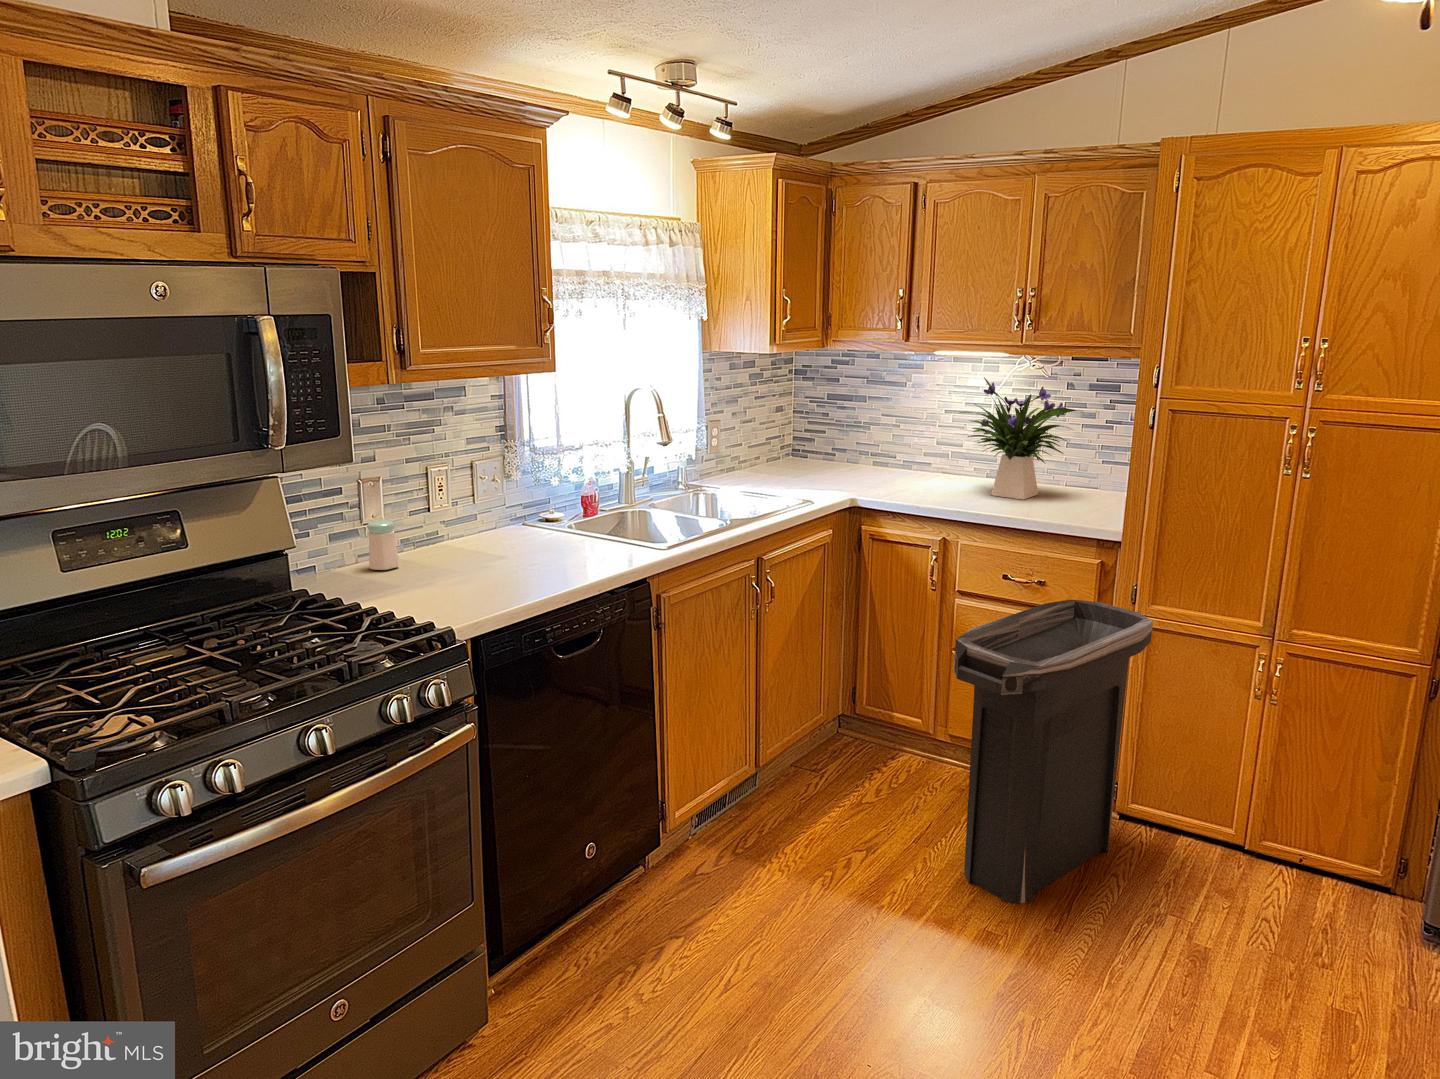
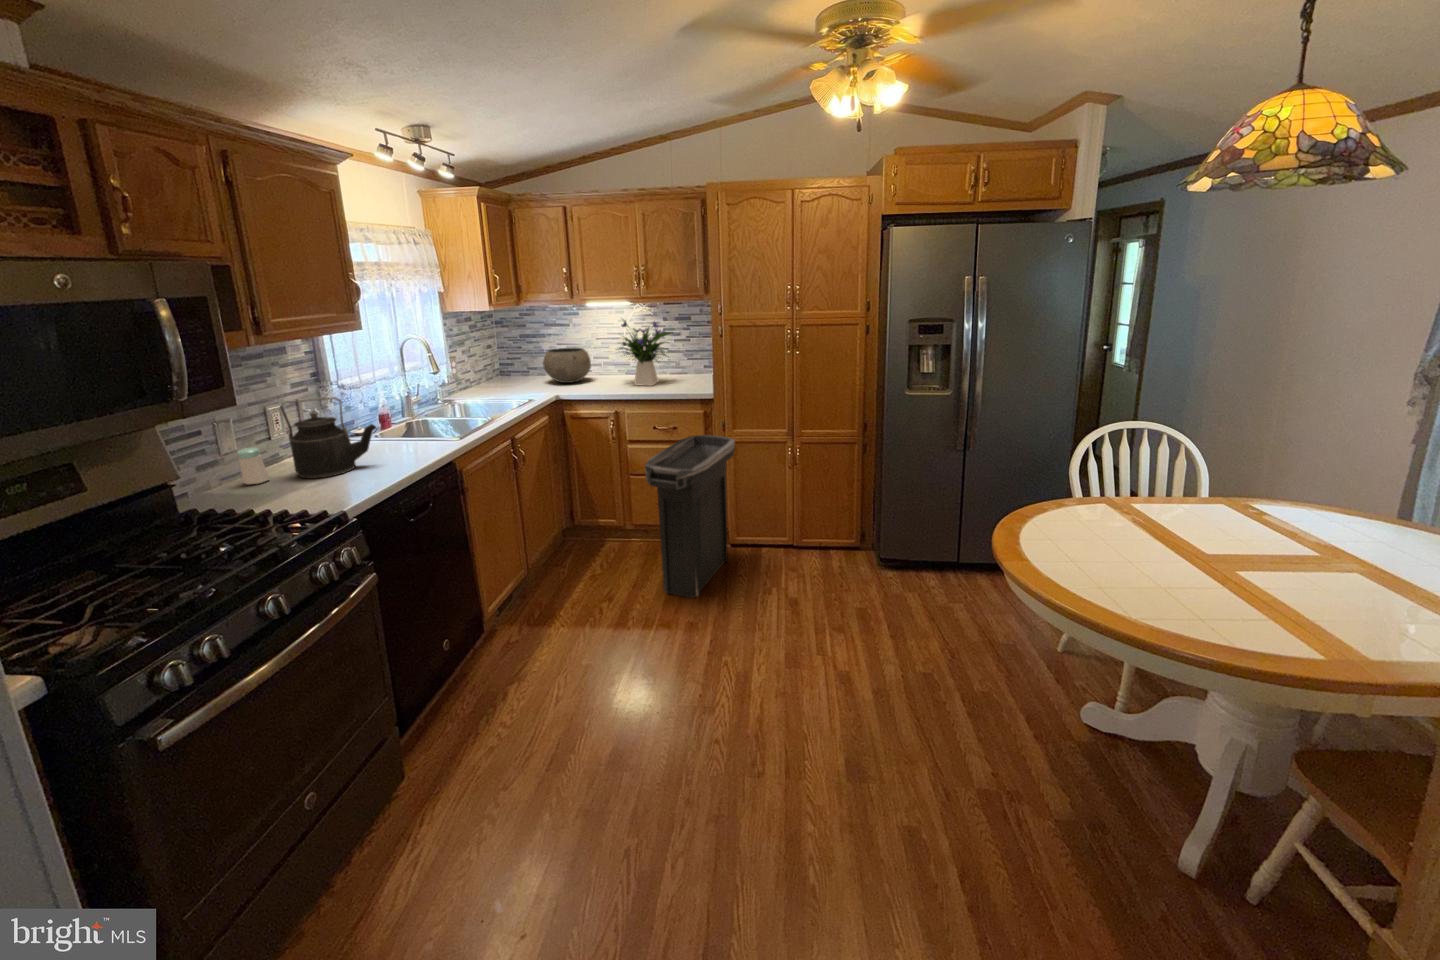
ceramic bowl: none [851,422,928,479] -> present [543,348,591,383]
kettle: none [425,462,538,576] -> present [280,397,376,479]

